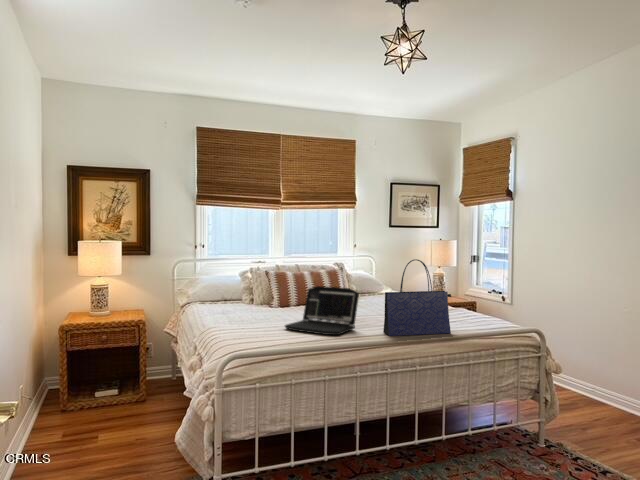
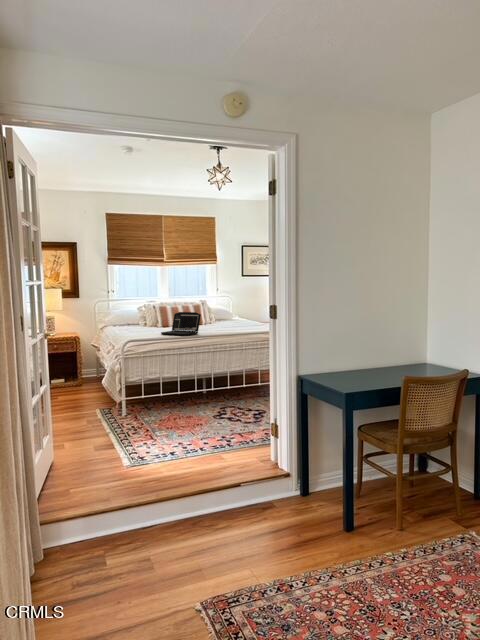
tote bag: present [383,259,451,336] -> none [212,296,249,335]

